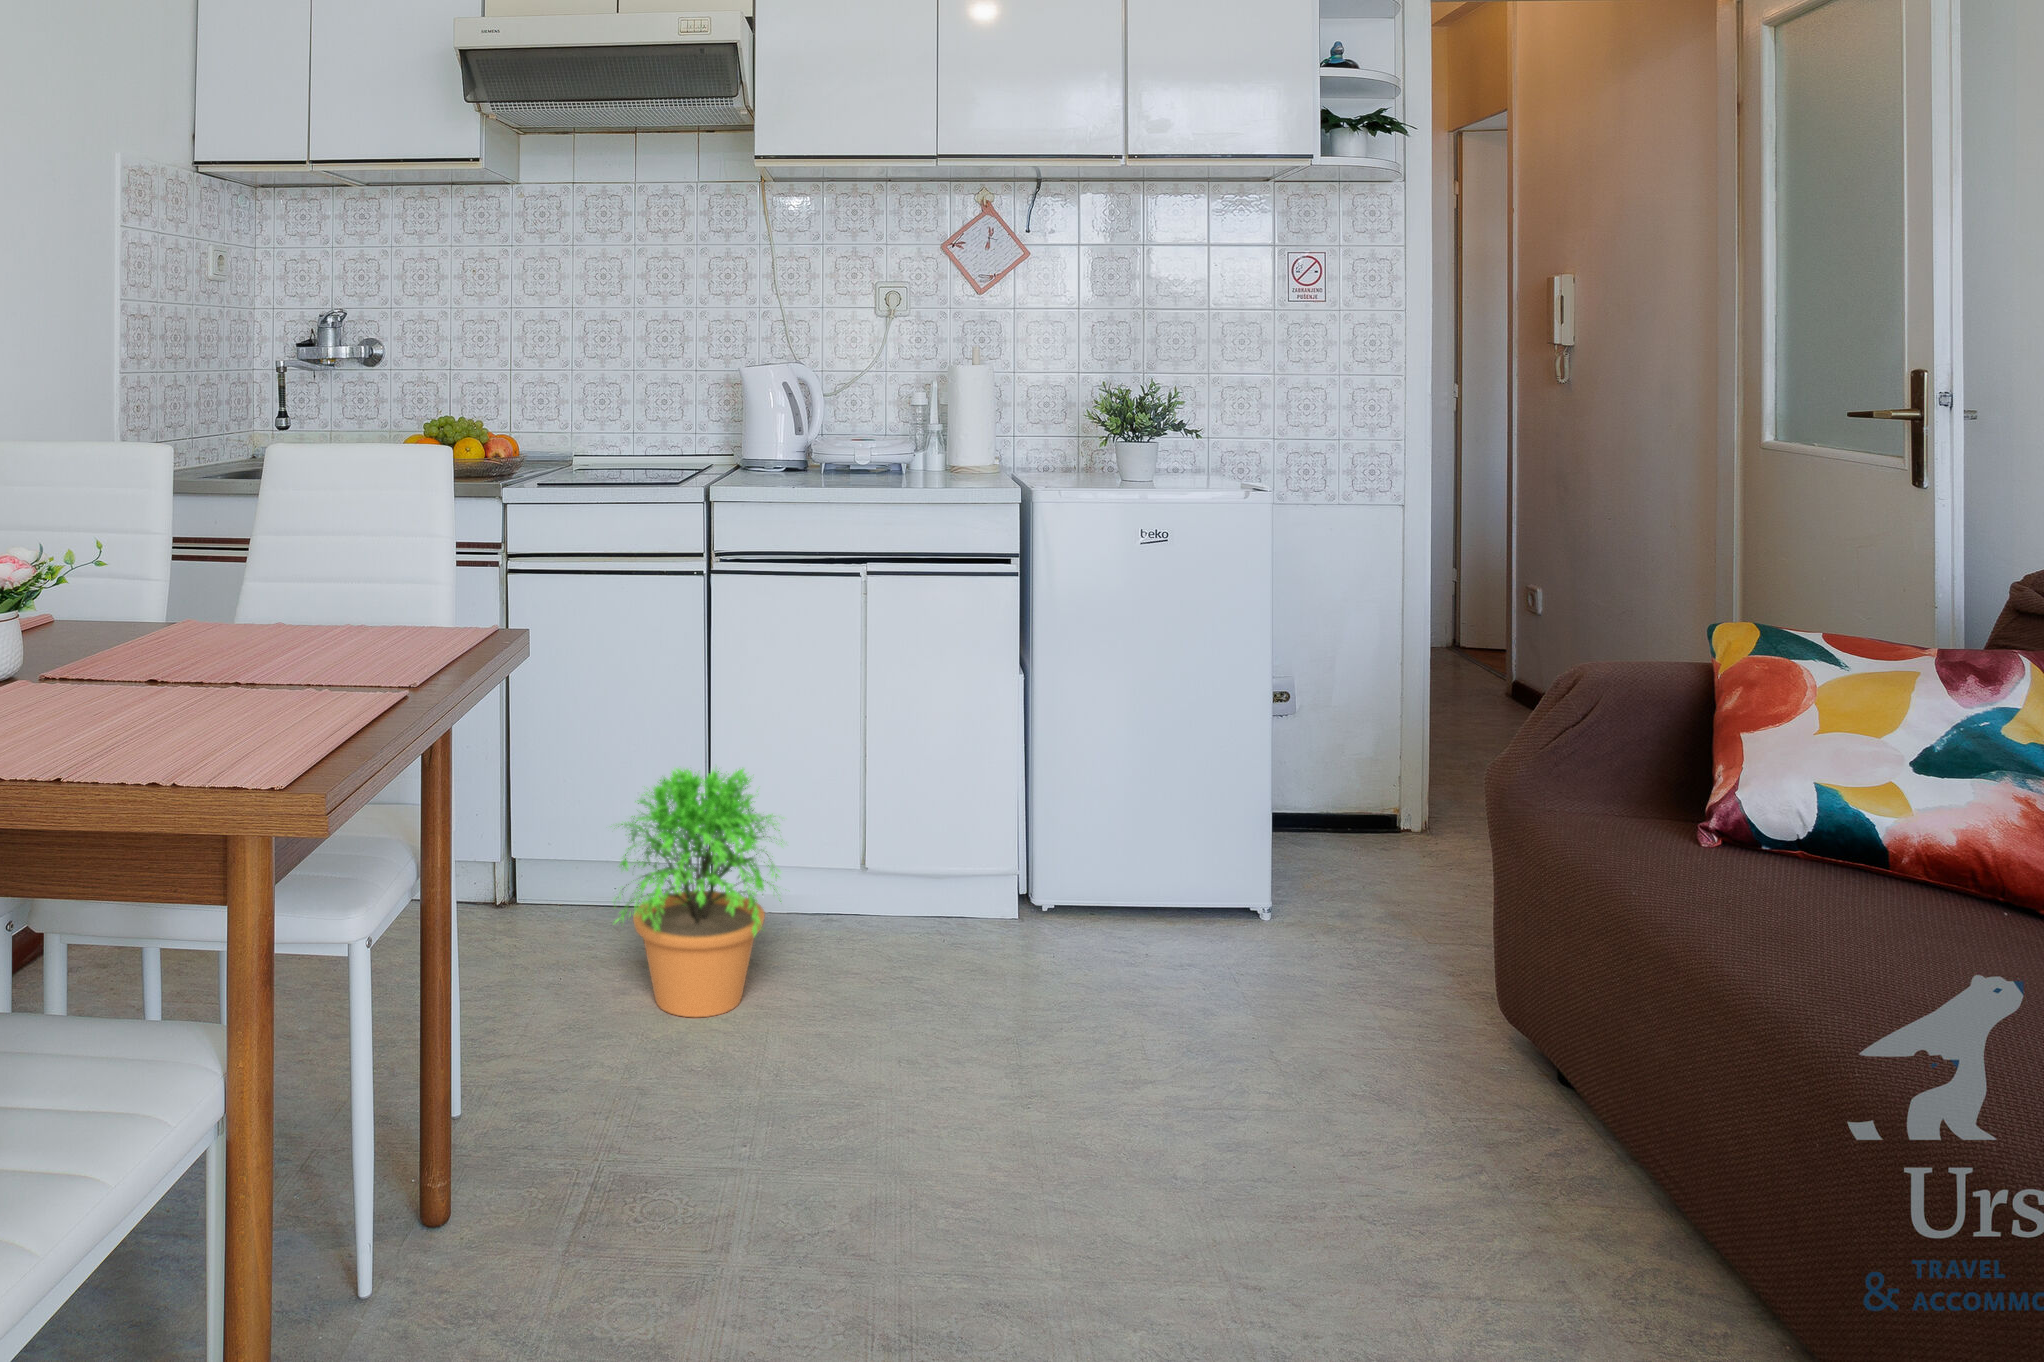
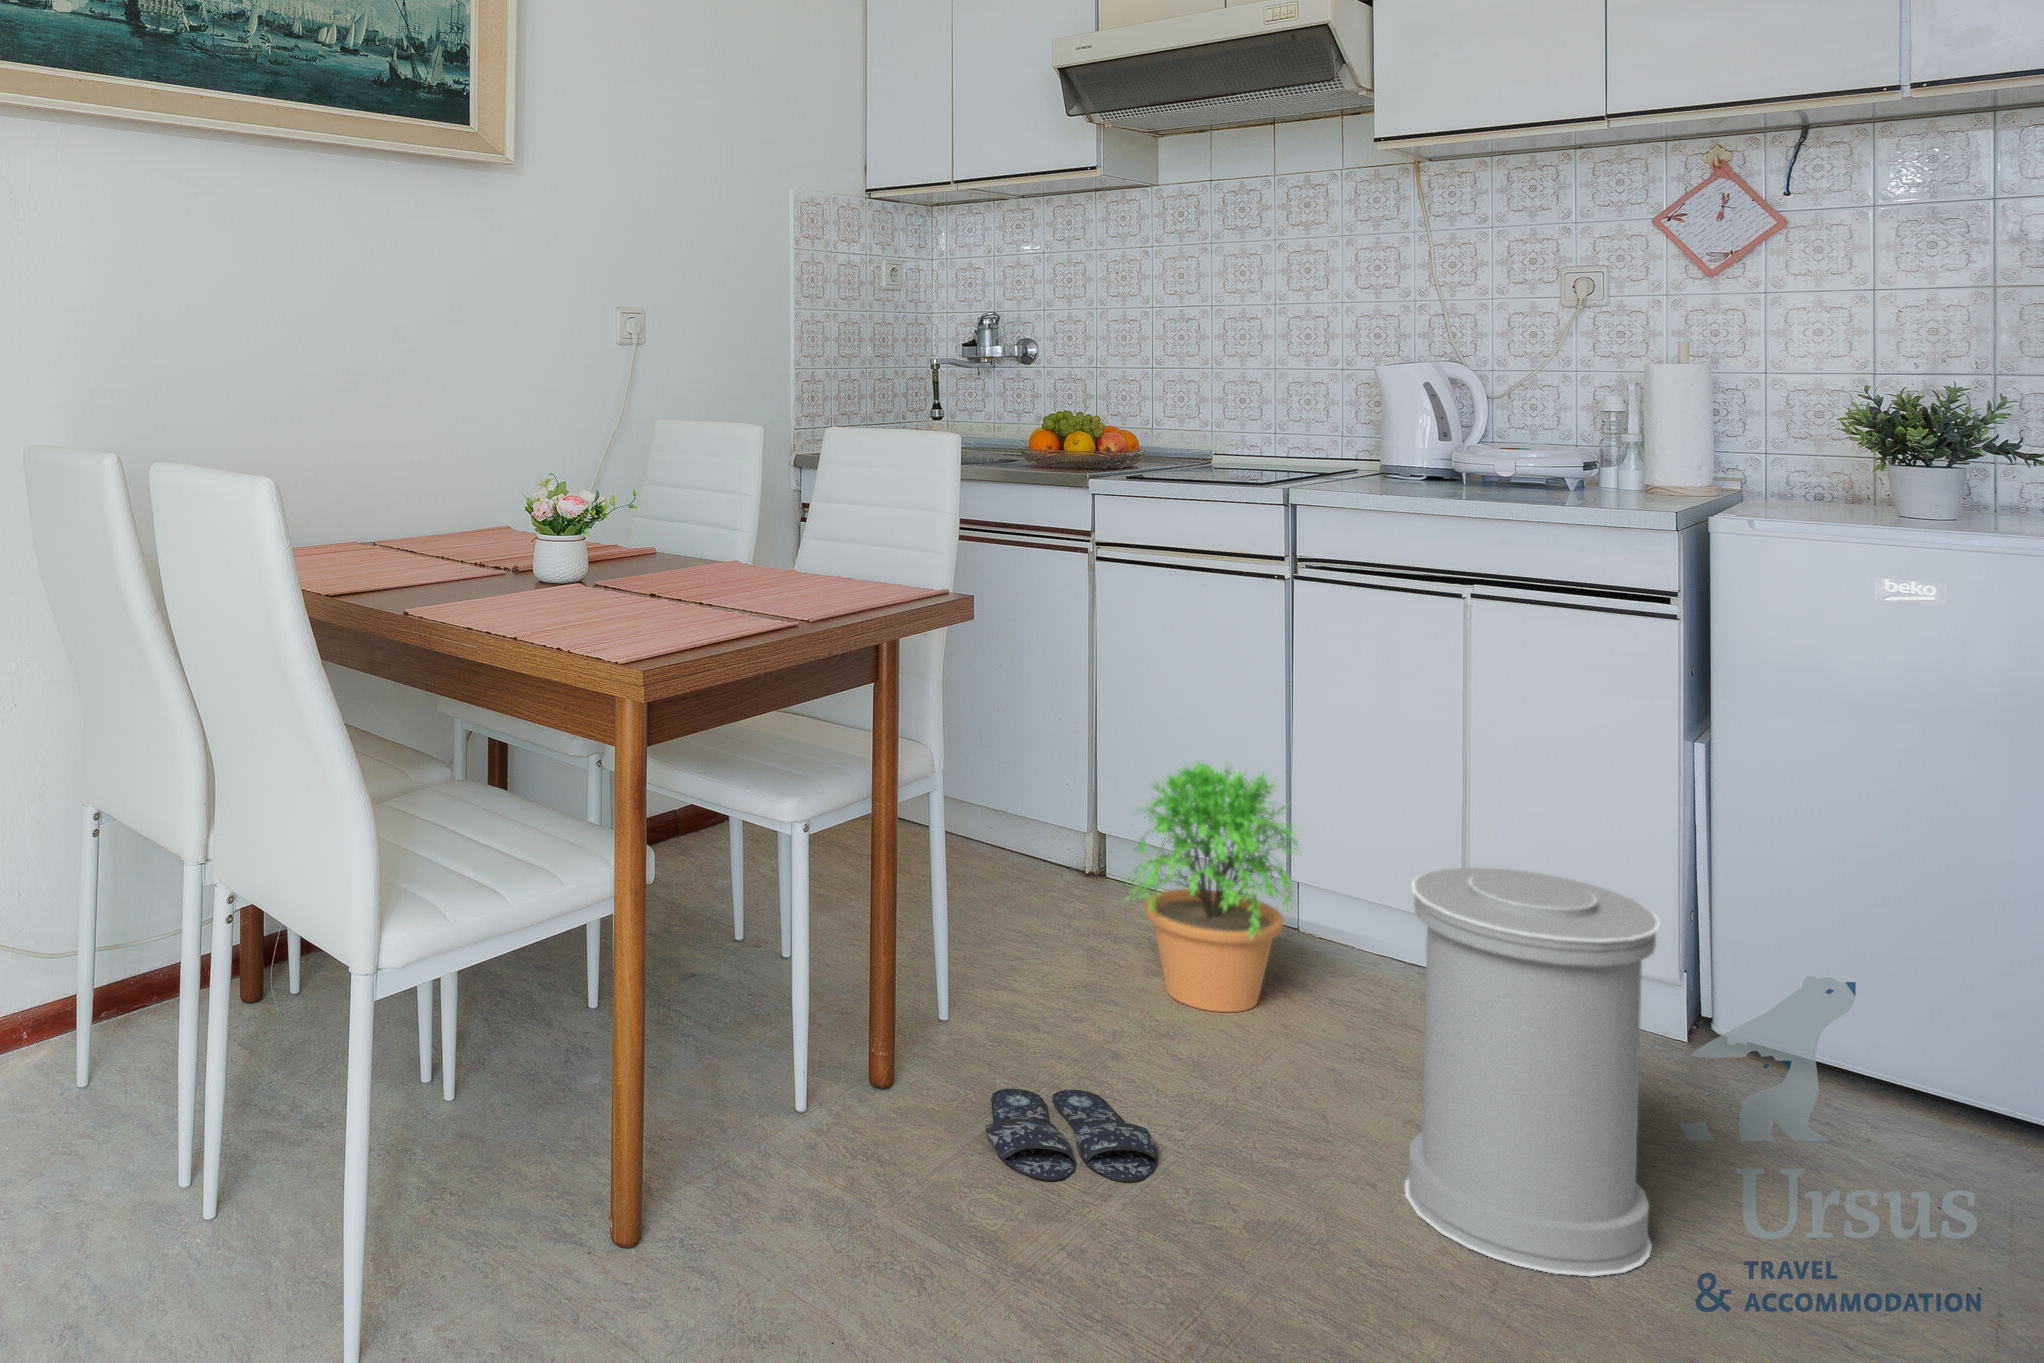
trash can: none [973,828,1175,1195] -> present [1405,868,1660,1276]
slippers: none [578,1150,779,1279] -> present [985,1089,1156,1182]

